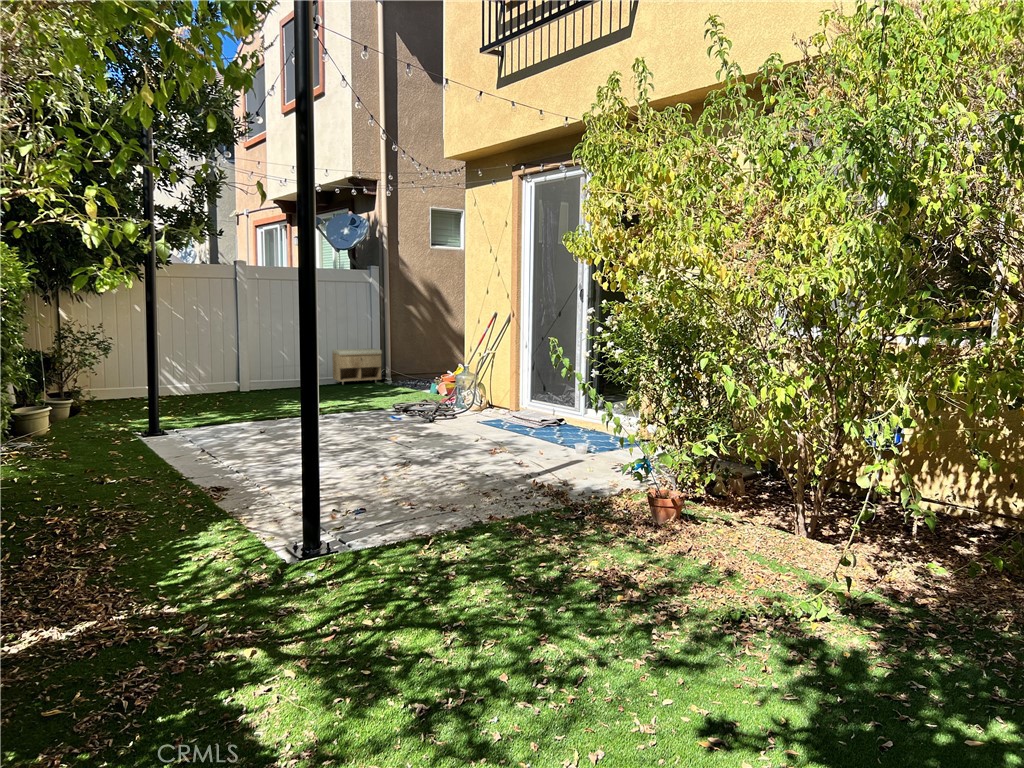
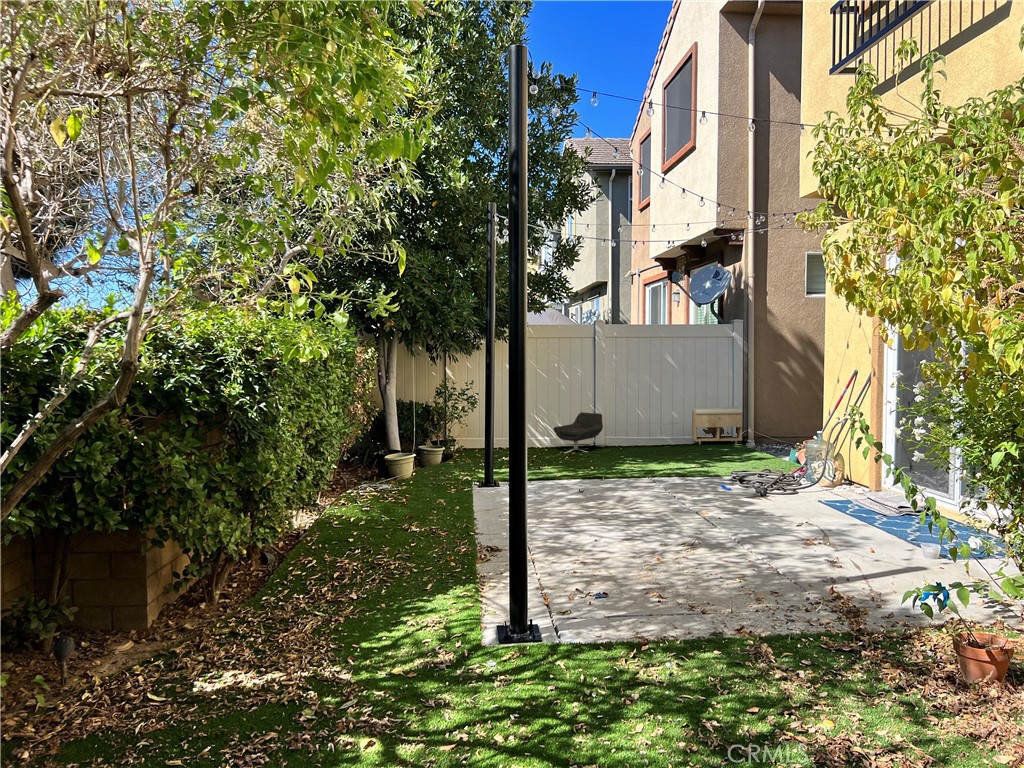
lounge chair: none [193,356,249,399] -> present [553,412,603,453]

